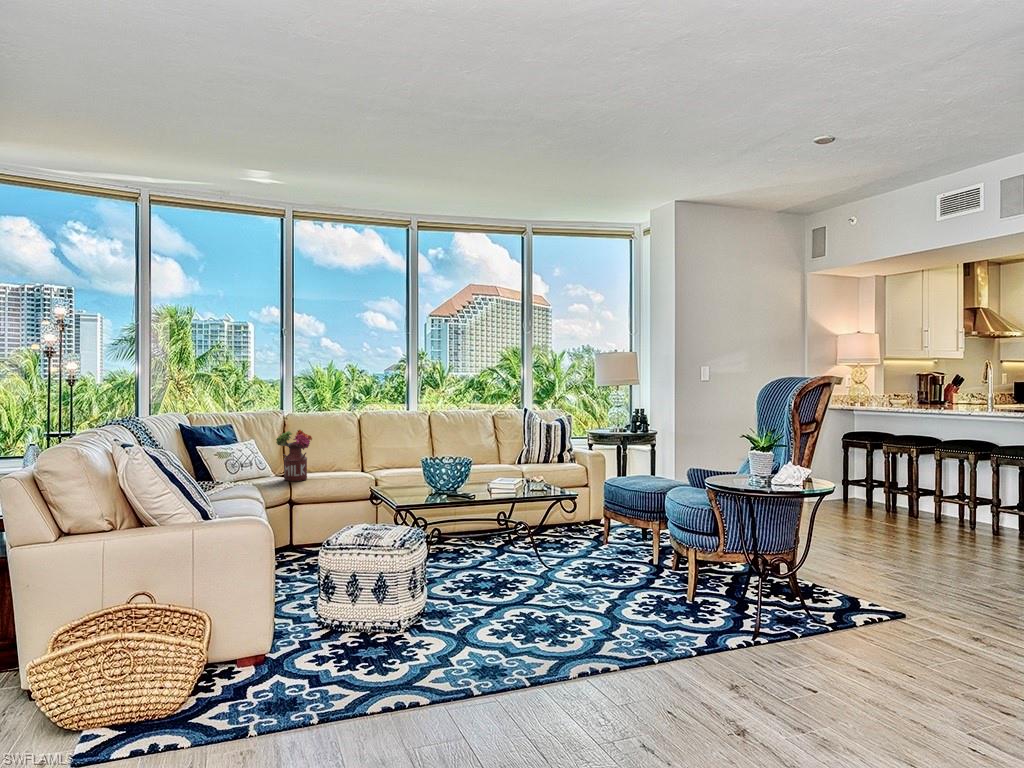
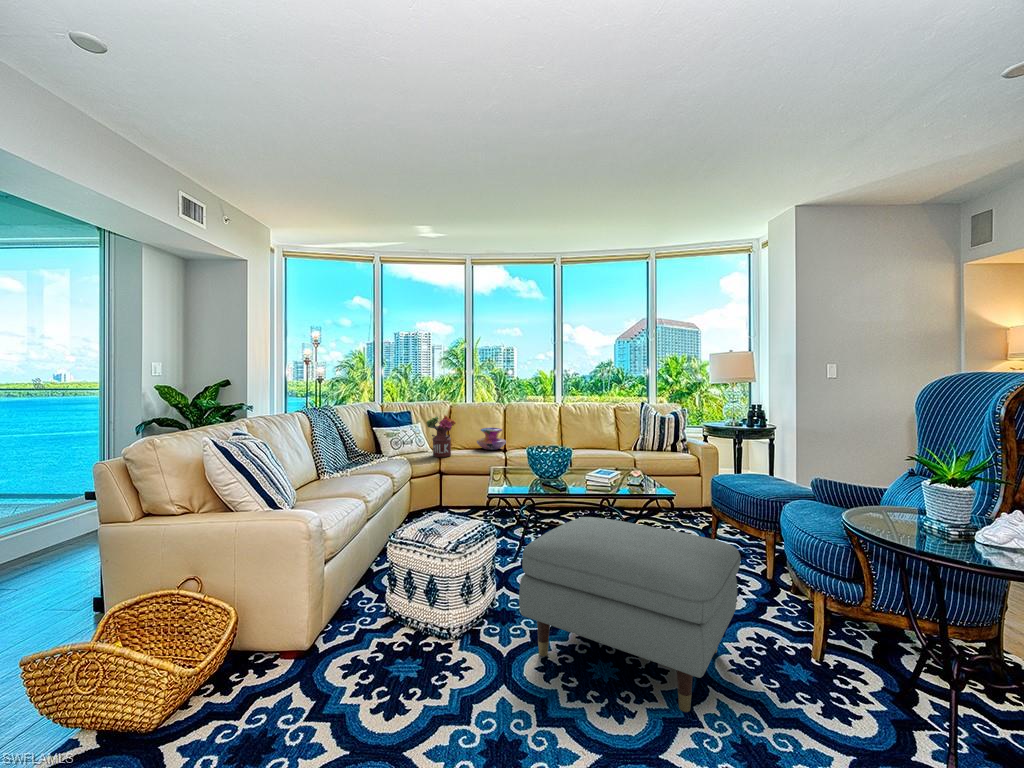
decorative vase: none [330,444,367,471] -> present [477,428,506,450]
ottoman: none [465,516,640,642] -> present [519,517,741,712]

